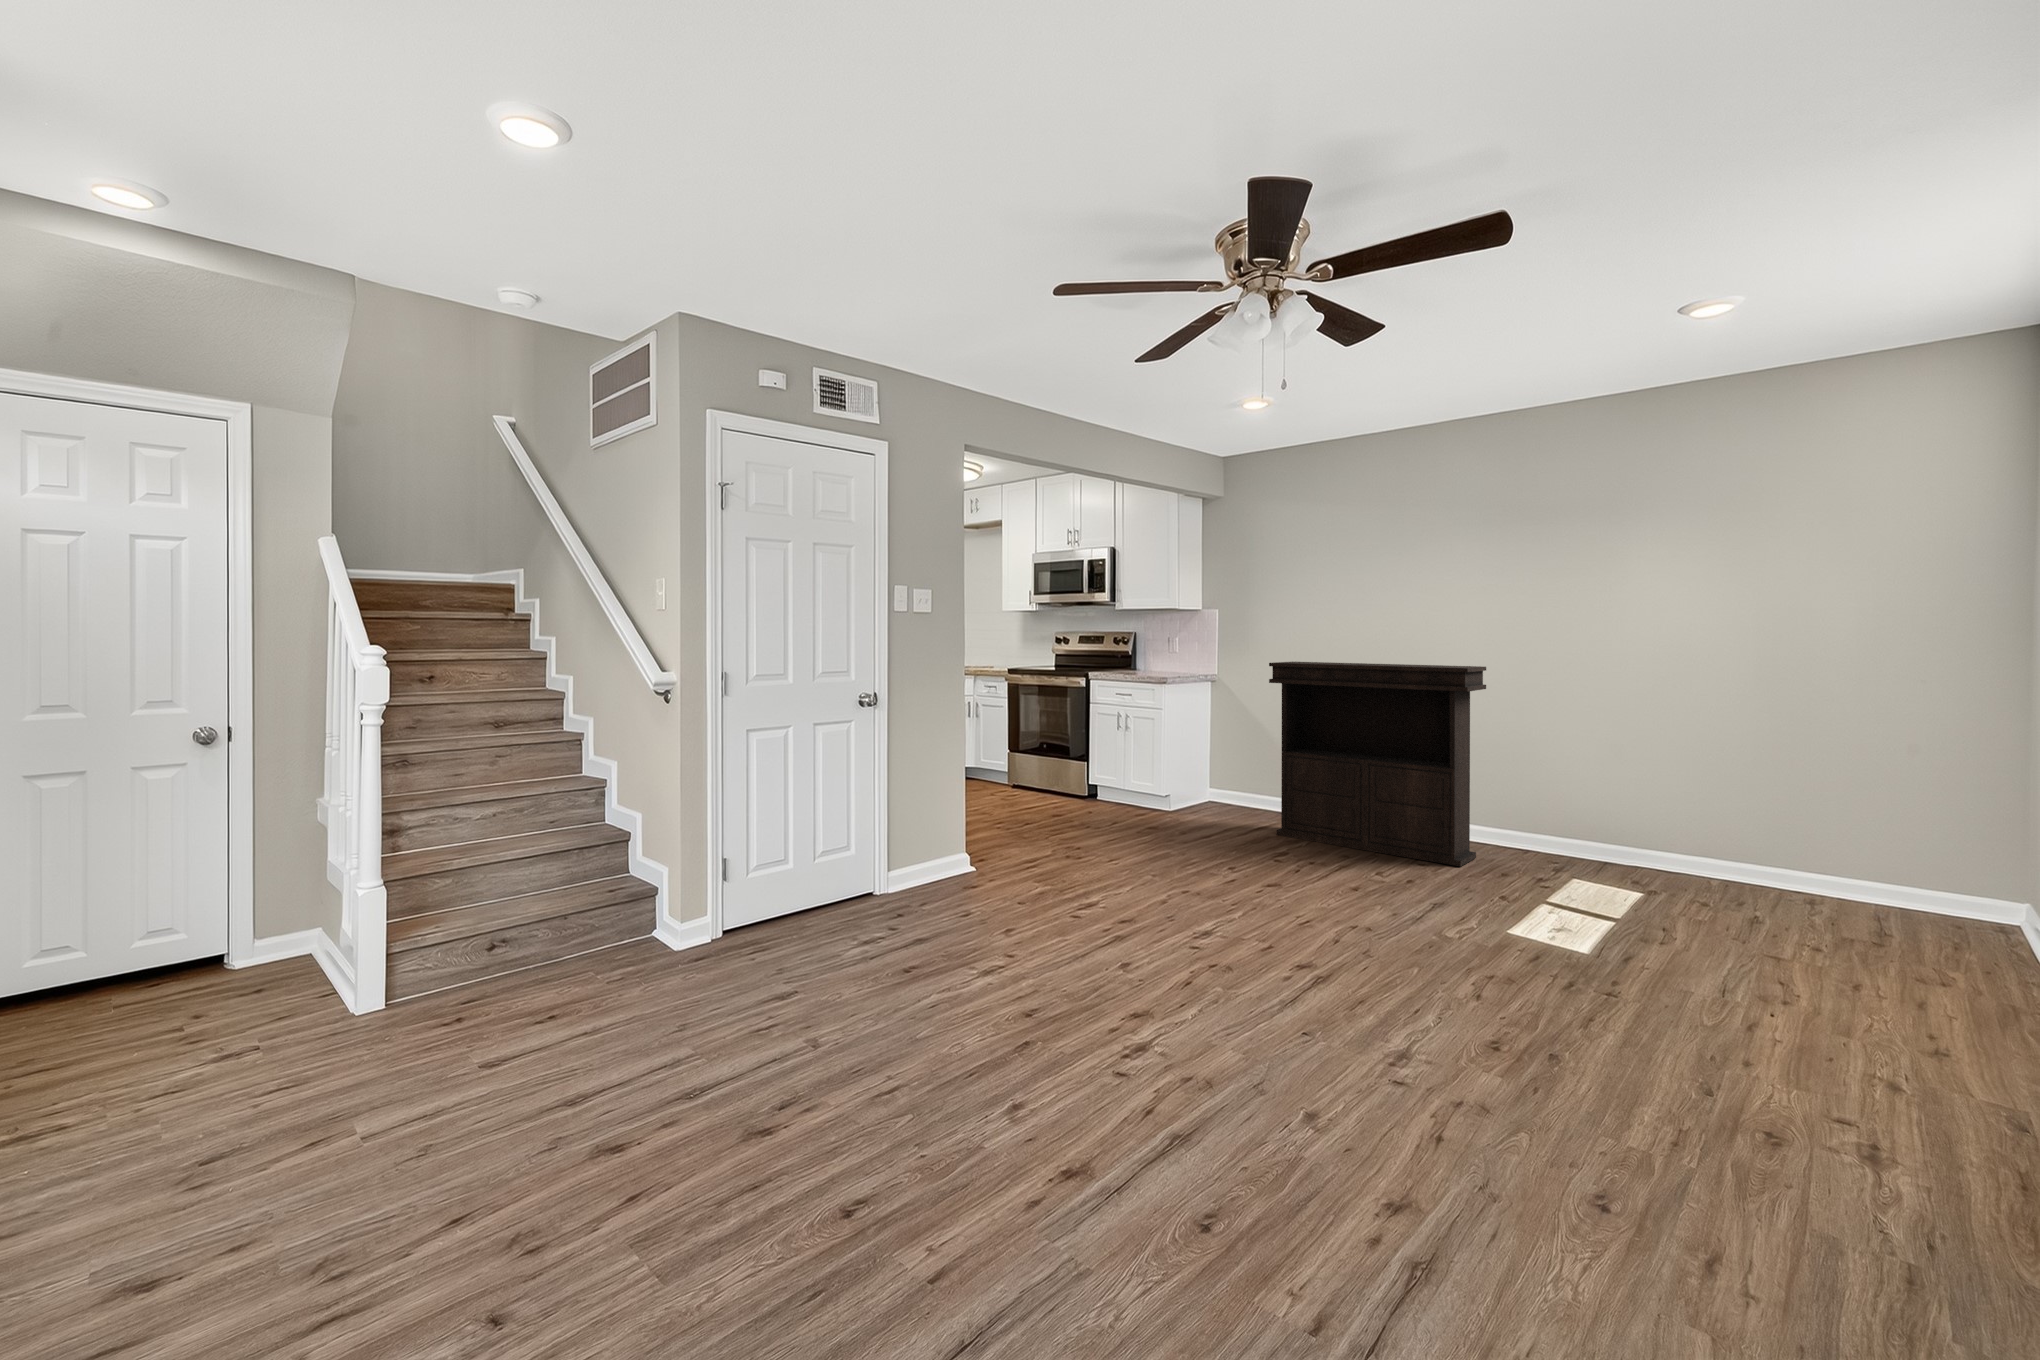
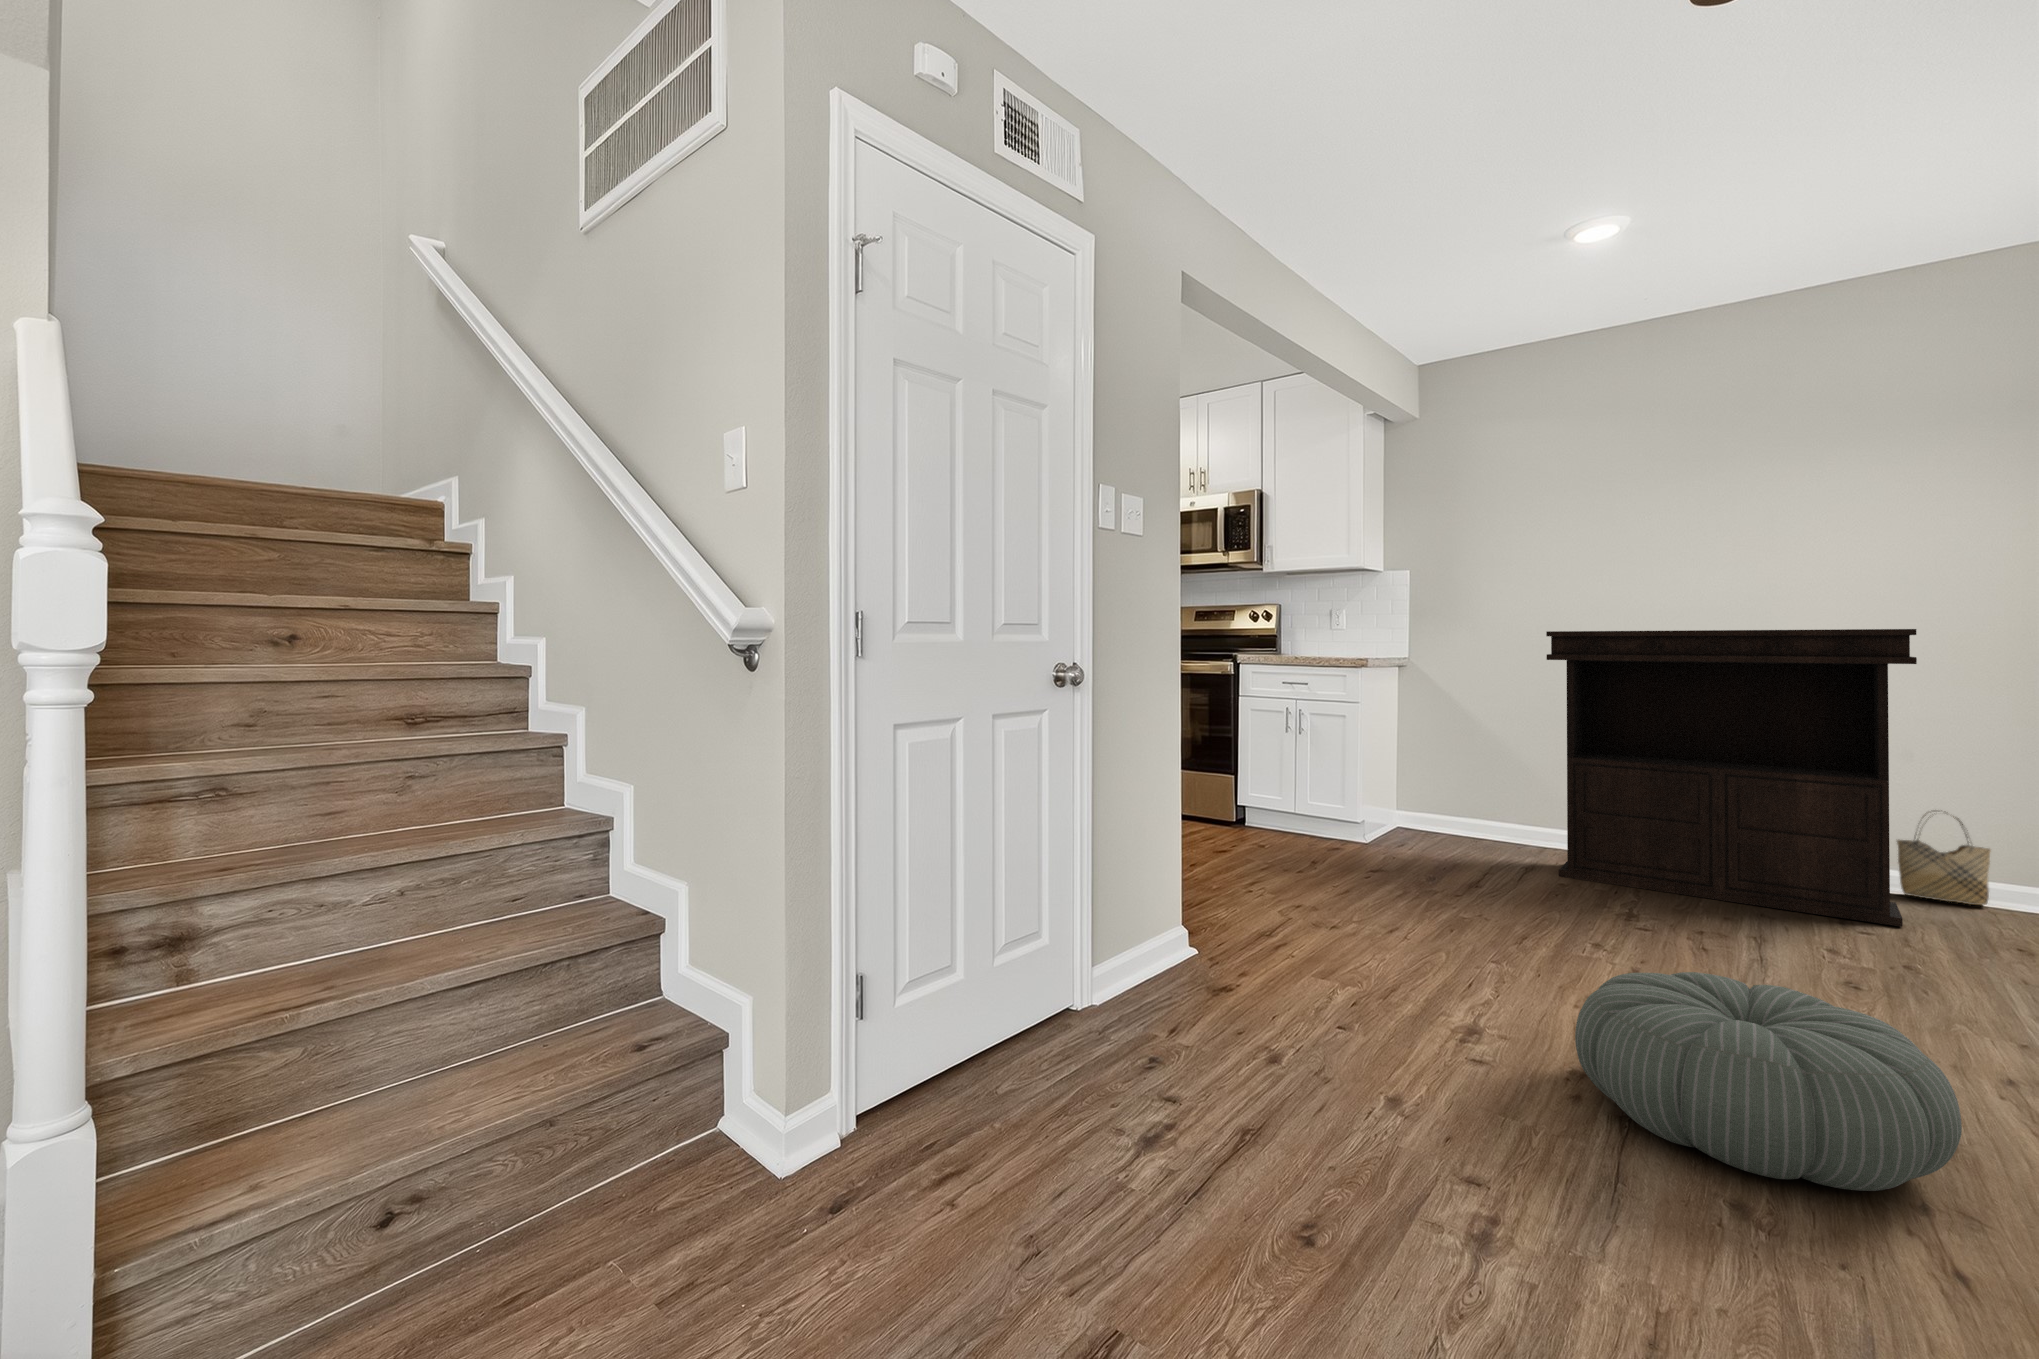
woven basket: none [1497,791,1551,856] -> present [1897,815,1991,905]
pouf: none [1114,871,1269,969] -> present [1575,972,1962,1191]

